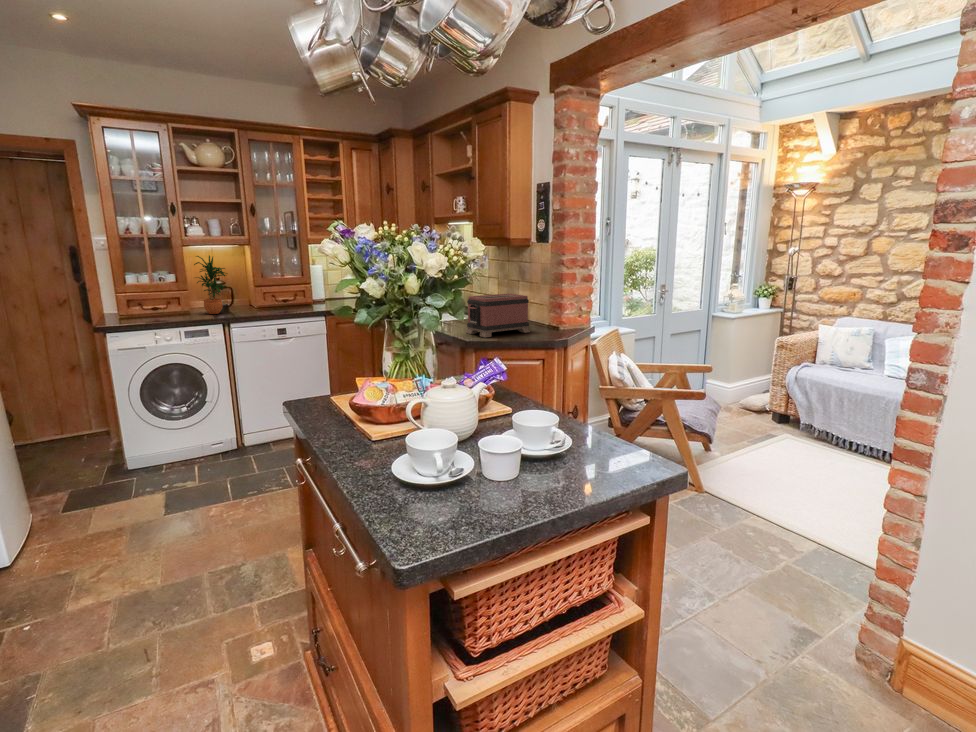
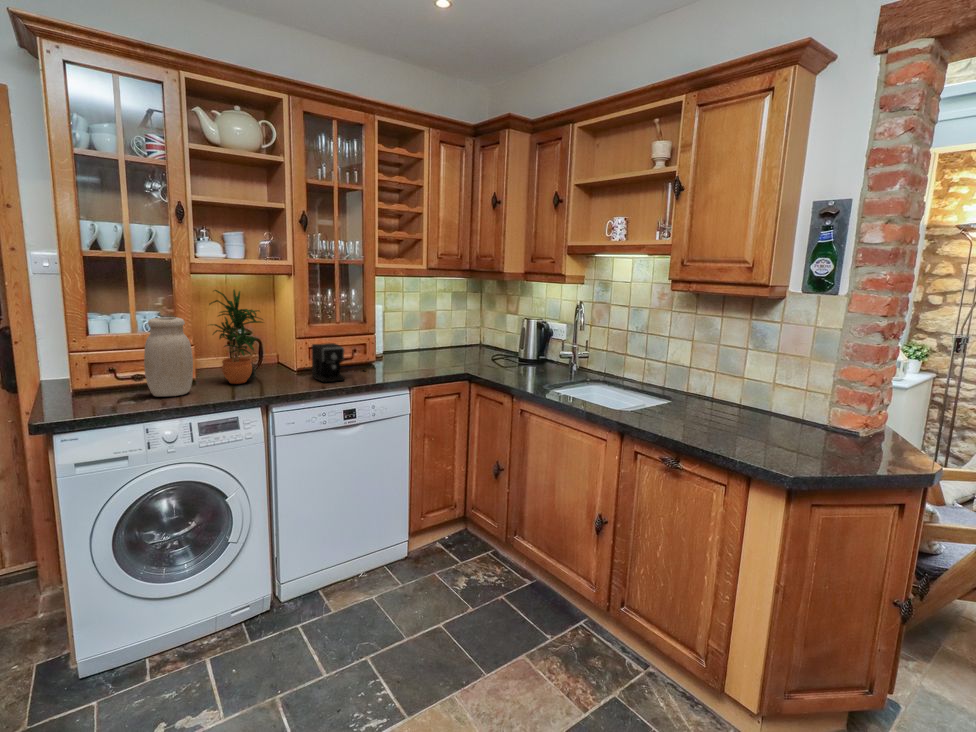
jar: none [155,272,183,319] -> present [144,317,193,396]
coffee maker: none [260,289,301,313] -> present [311,343,365,382]
toaster: present [466,294,530,337] -> none [720,370,817,453]

